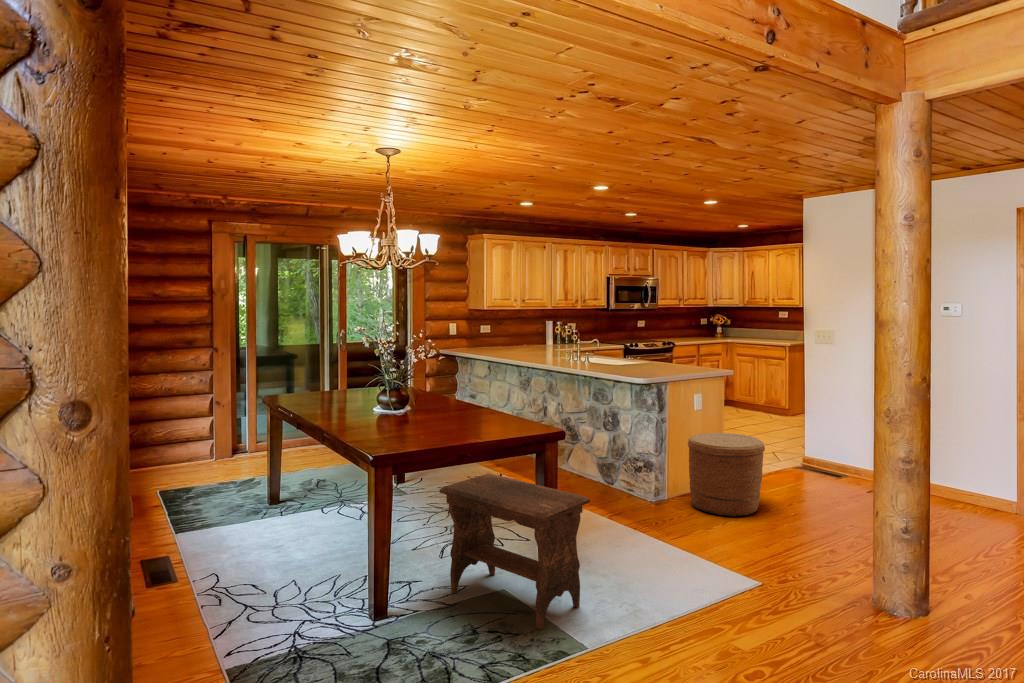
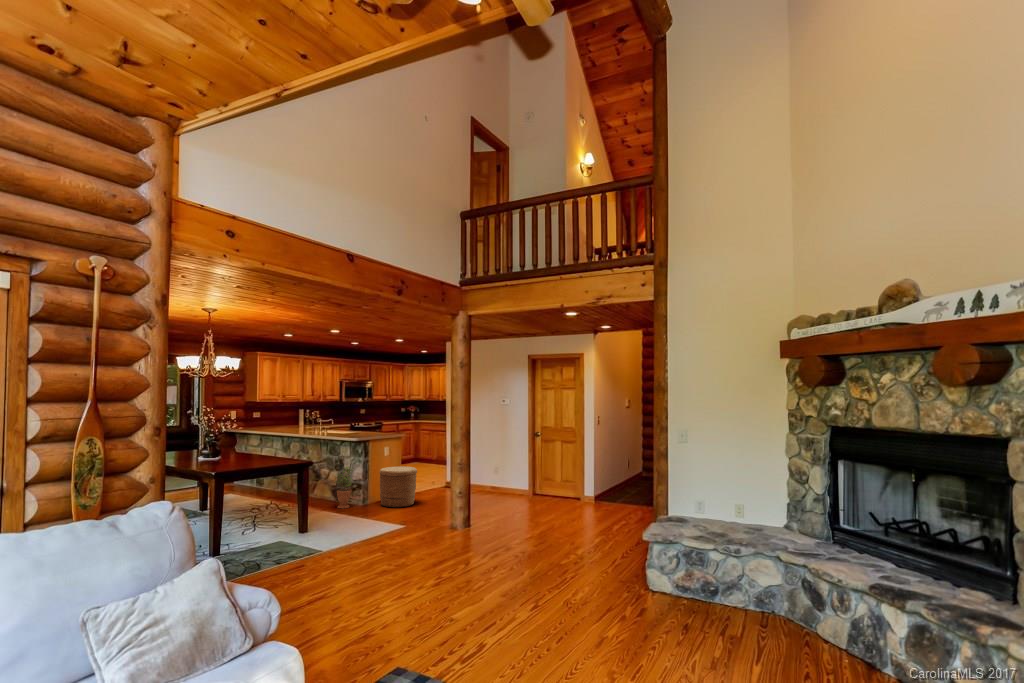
potted plant: none [603,425,639,506] -> present [335,467,353,508]
footstool: present [440,473,590,630] -> none [248,485,326,551]

